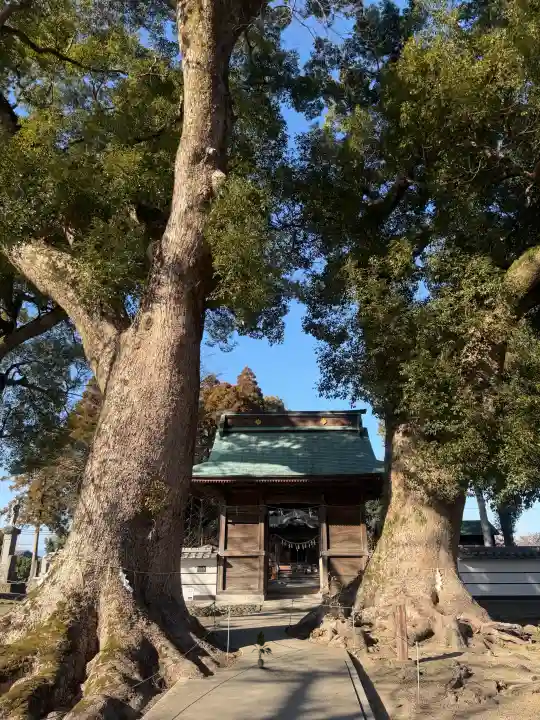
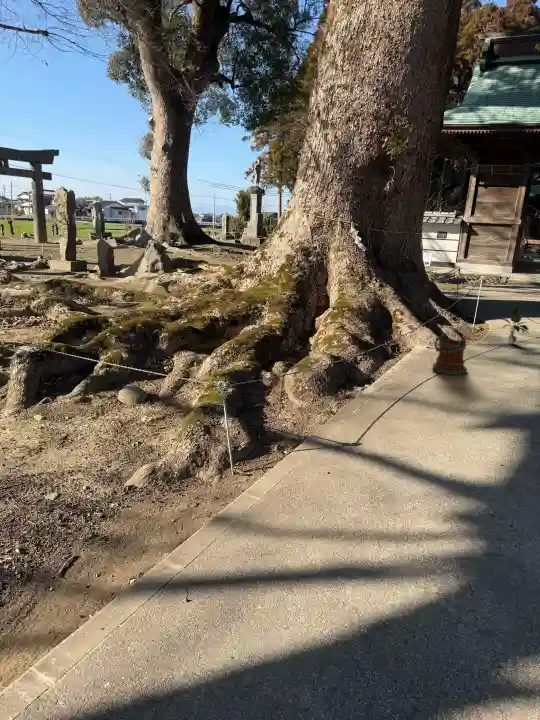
bucket: none [195,662,224,702] -> present [433,334,467,375]

